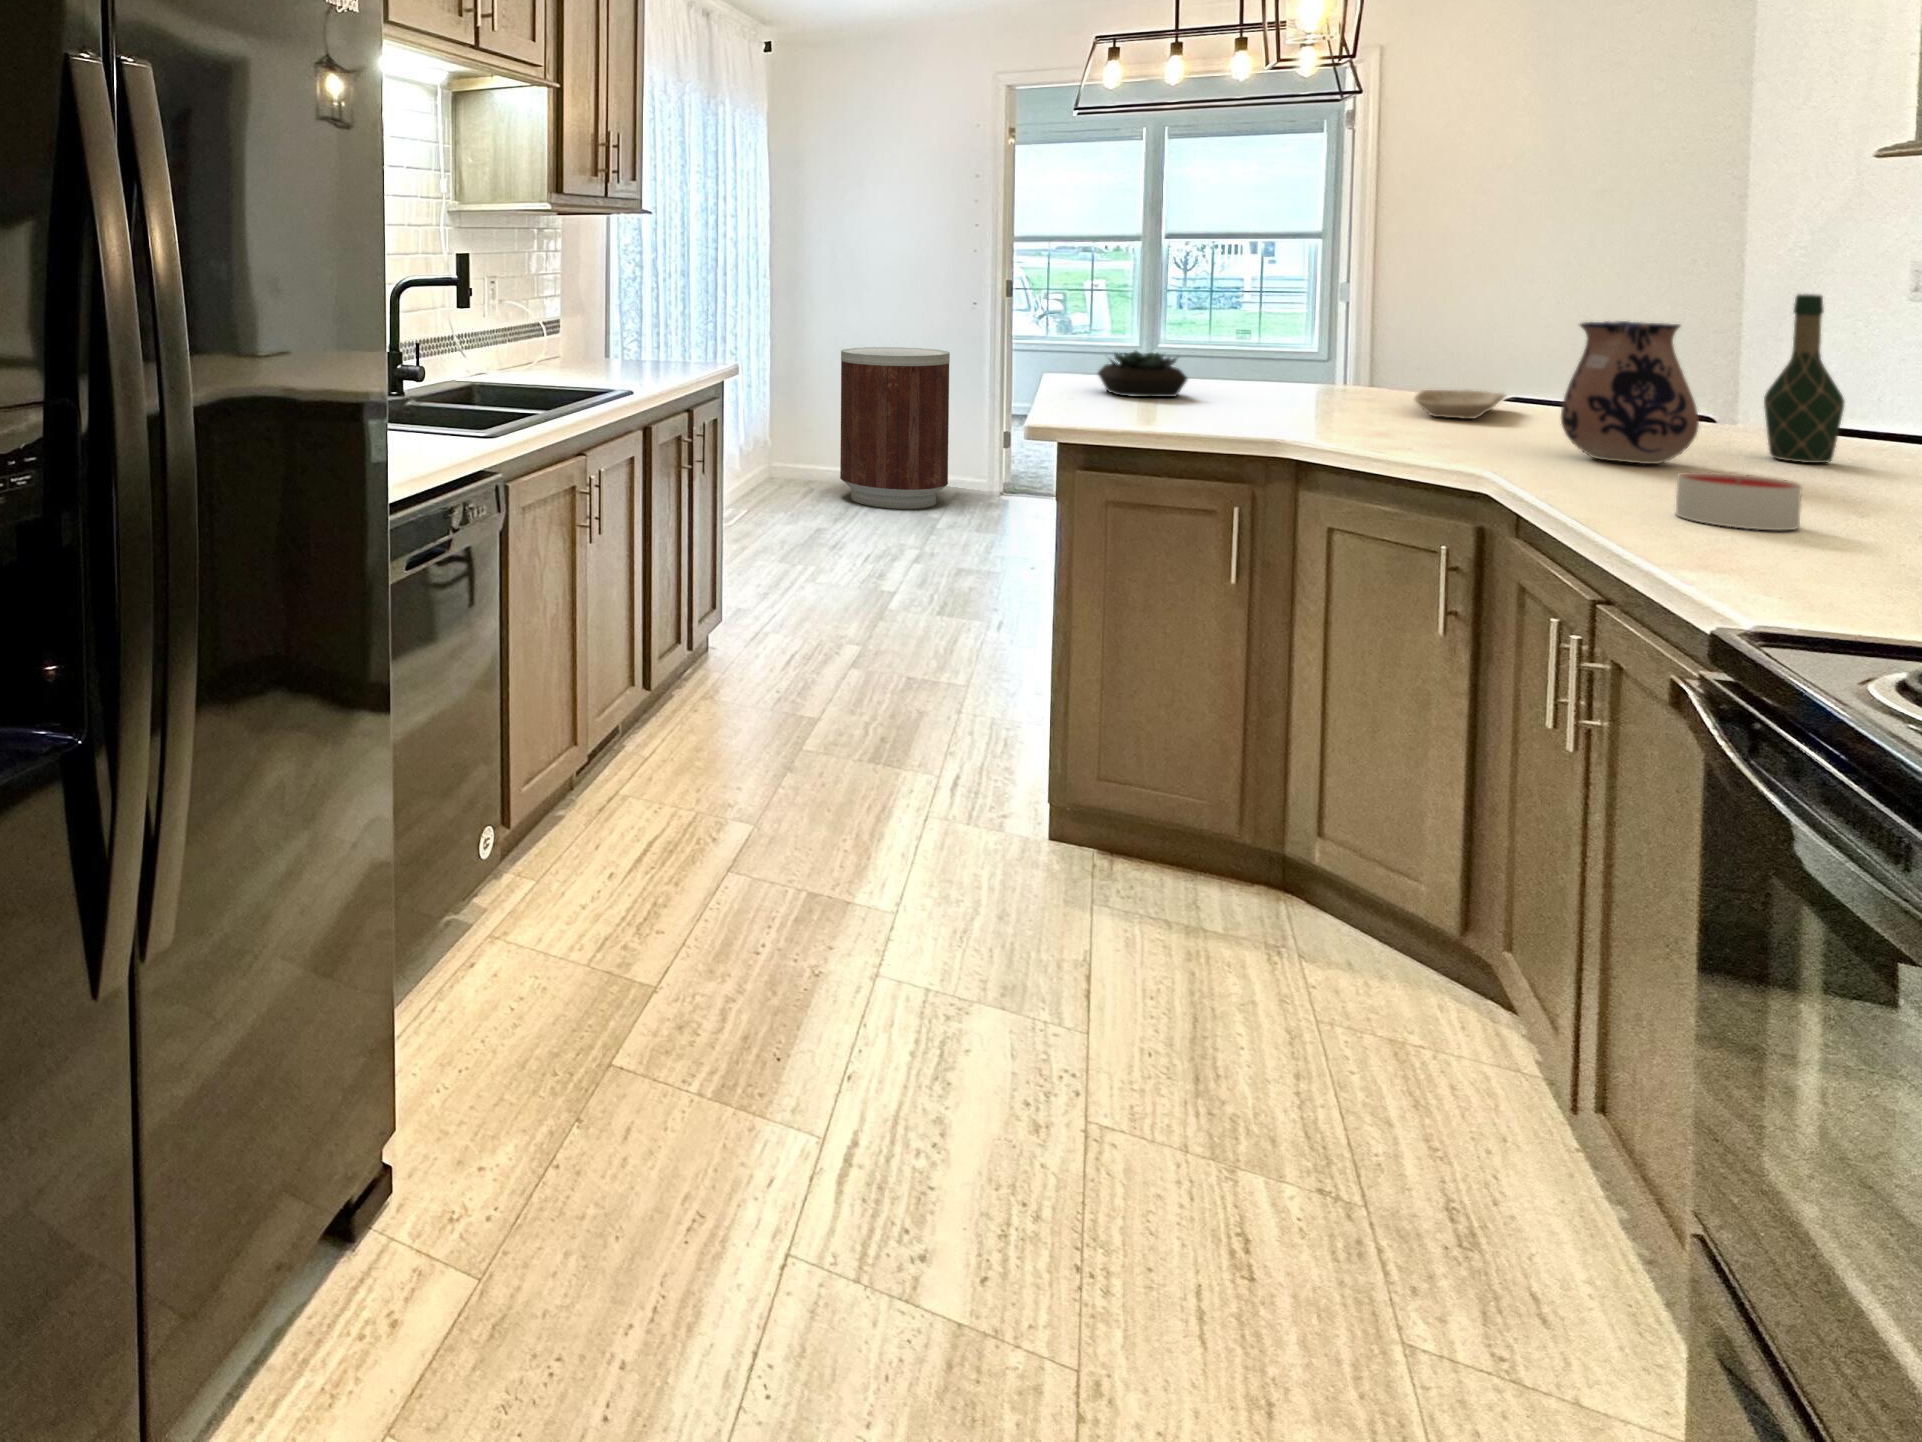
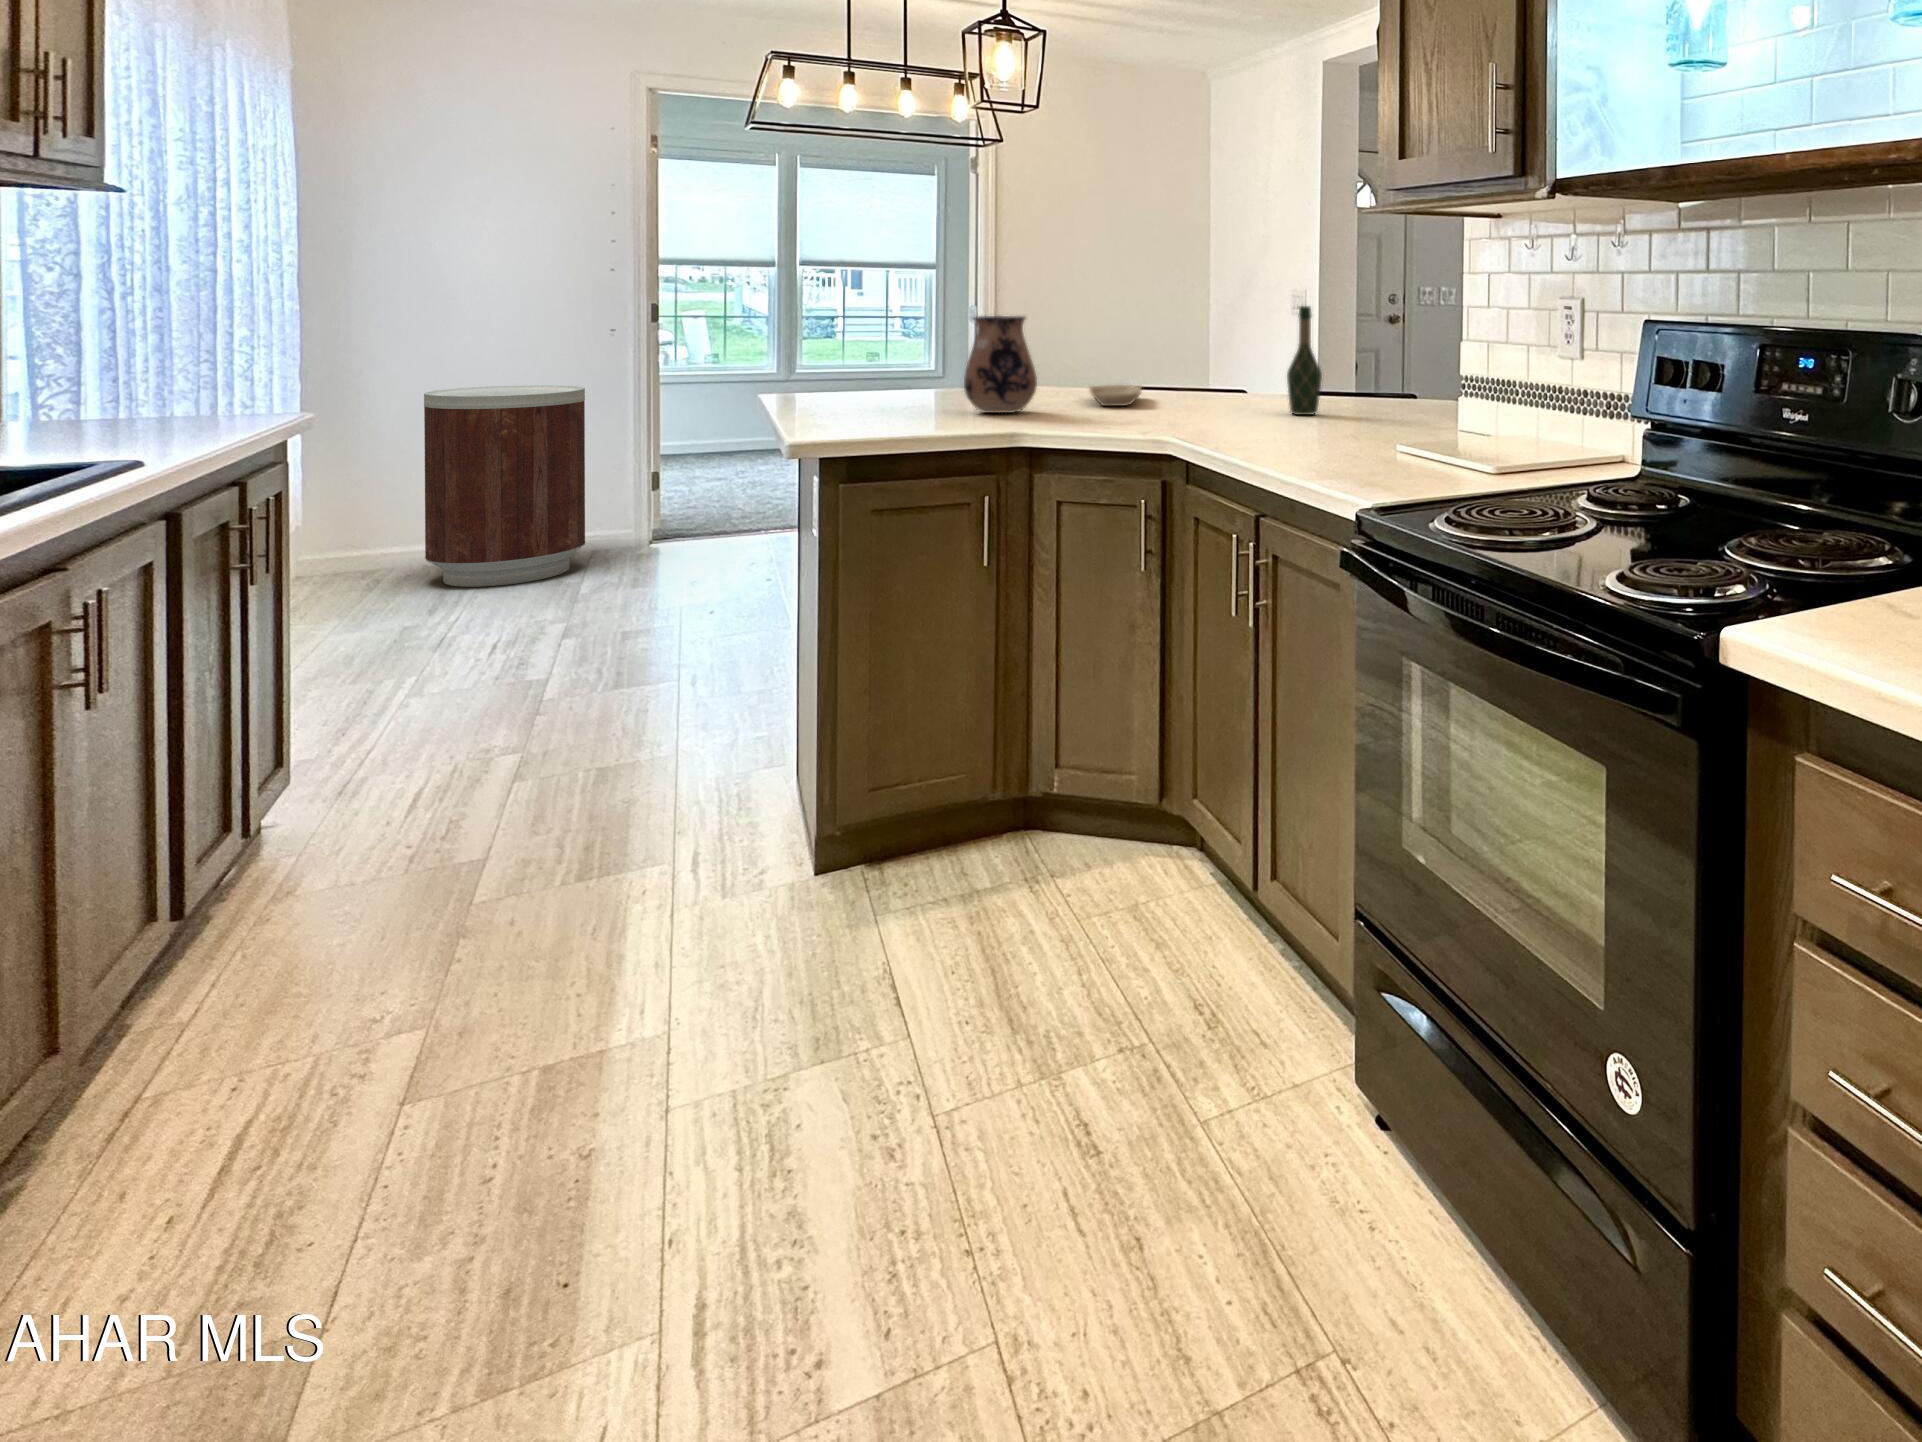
ceramic pitcher: present [1561,321,1699,464] -> present [964,316,1037,413]
succulent plant: present [1098,351,1188,397] -> none [830,365,919,410]
candle: present [1676,472,1802,530] -> none [1281,421,1337,456]

